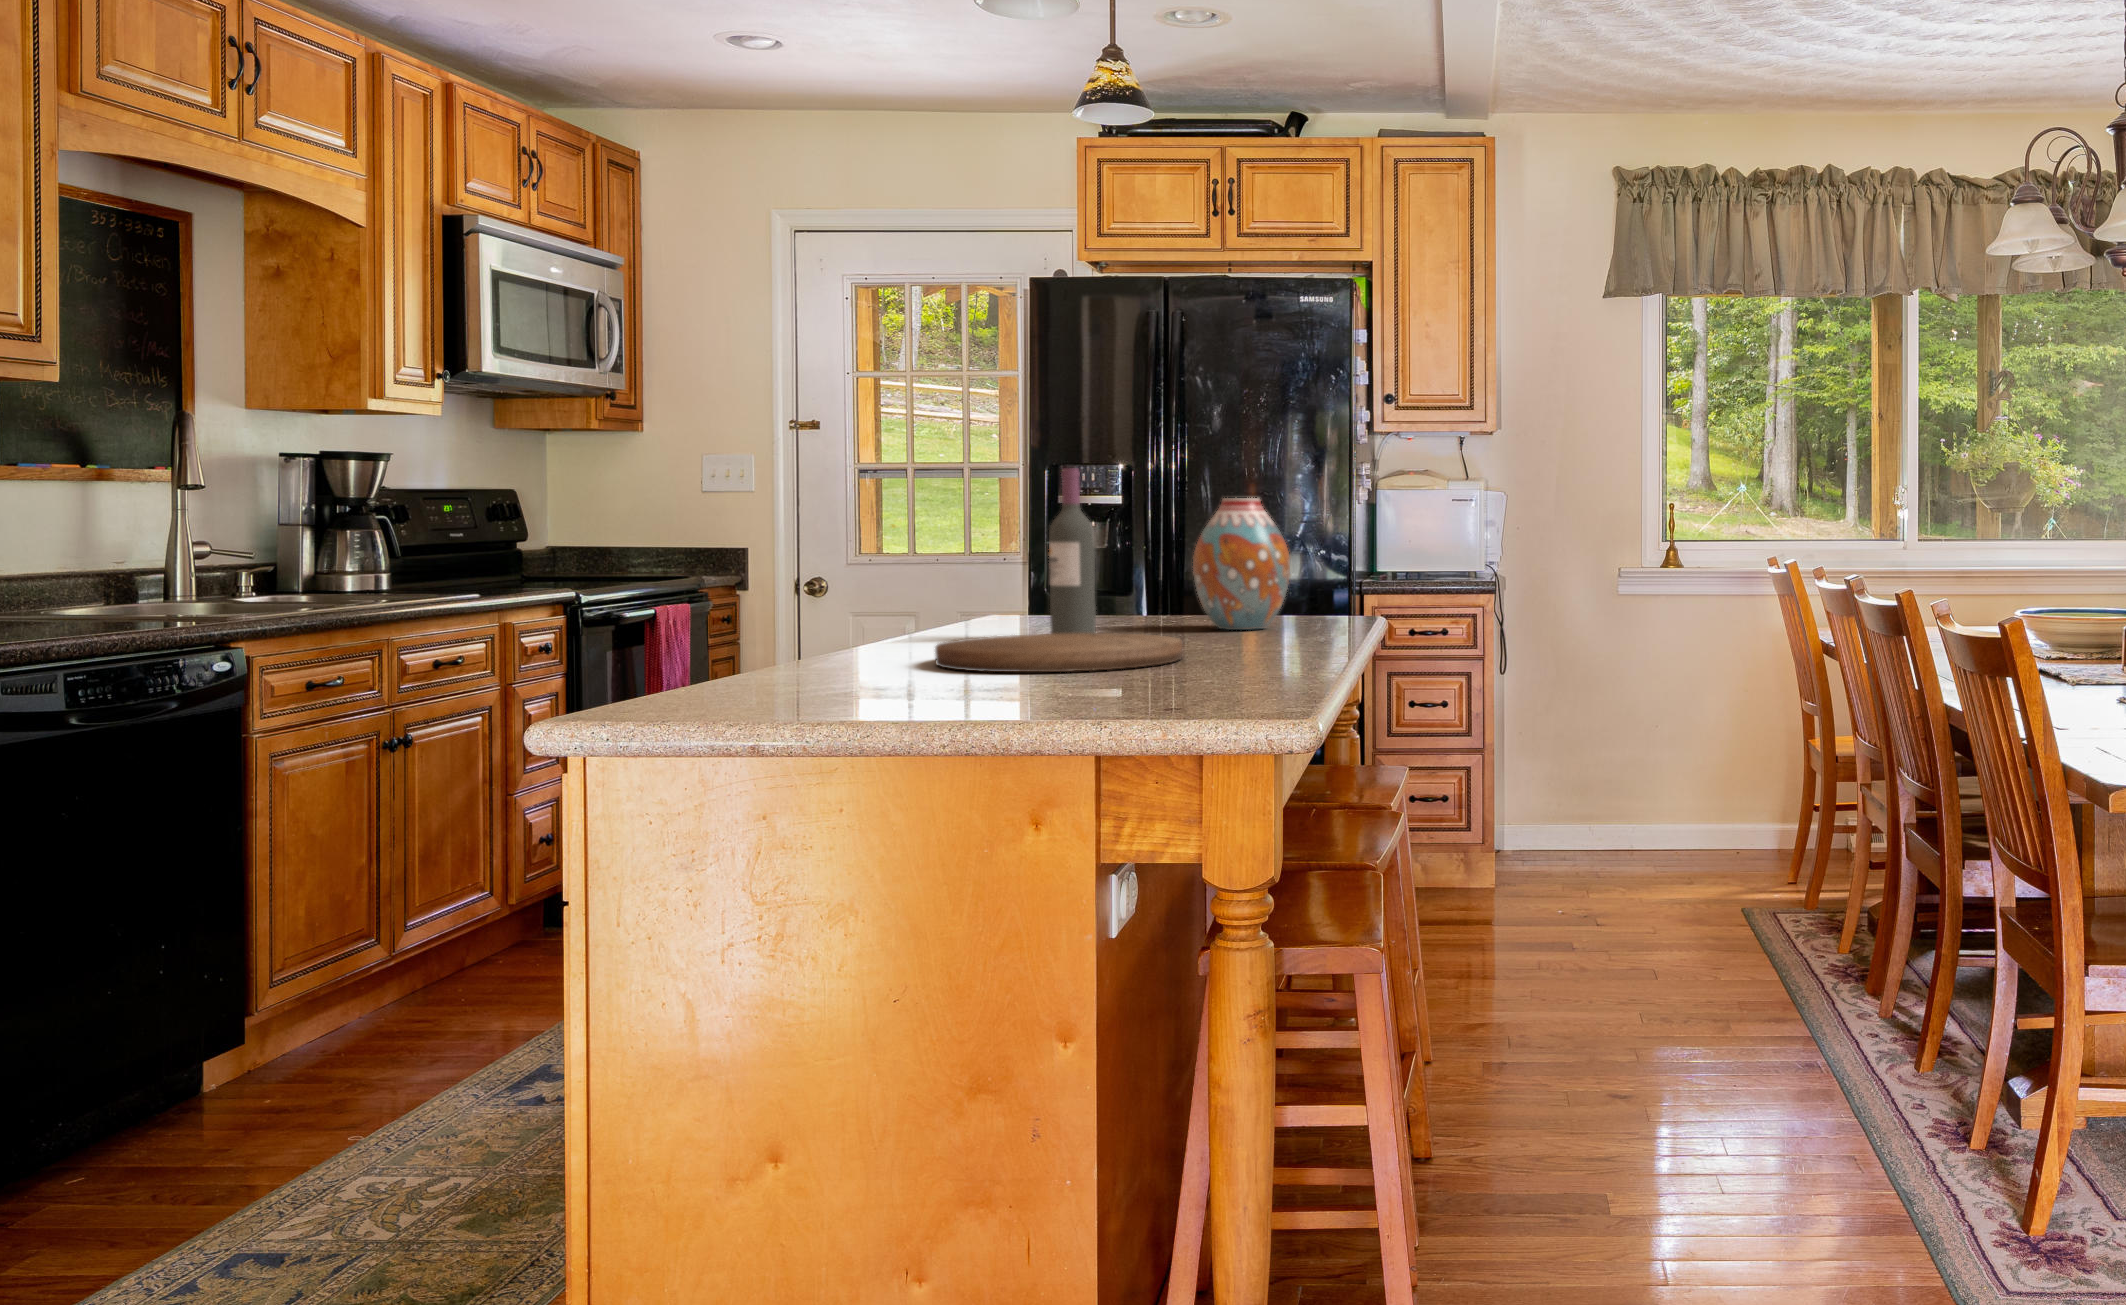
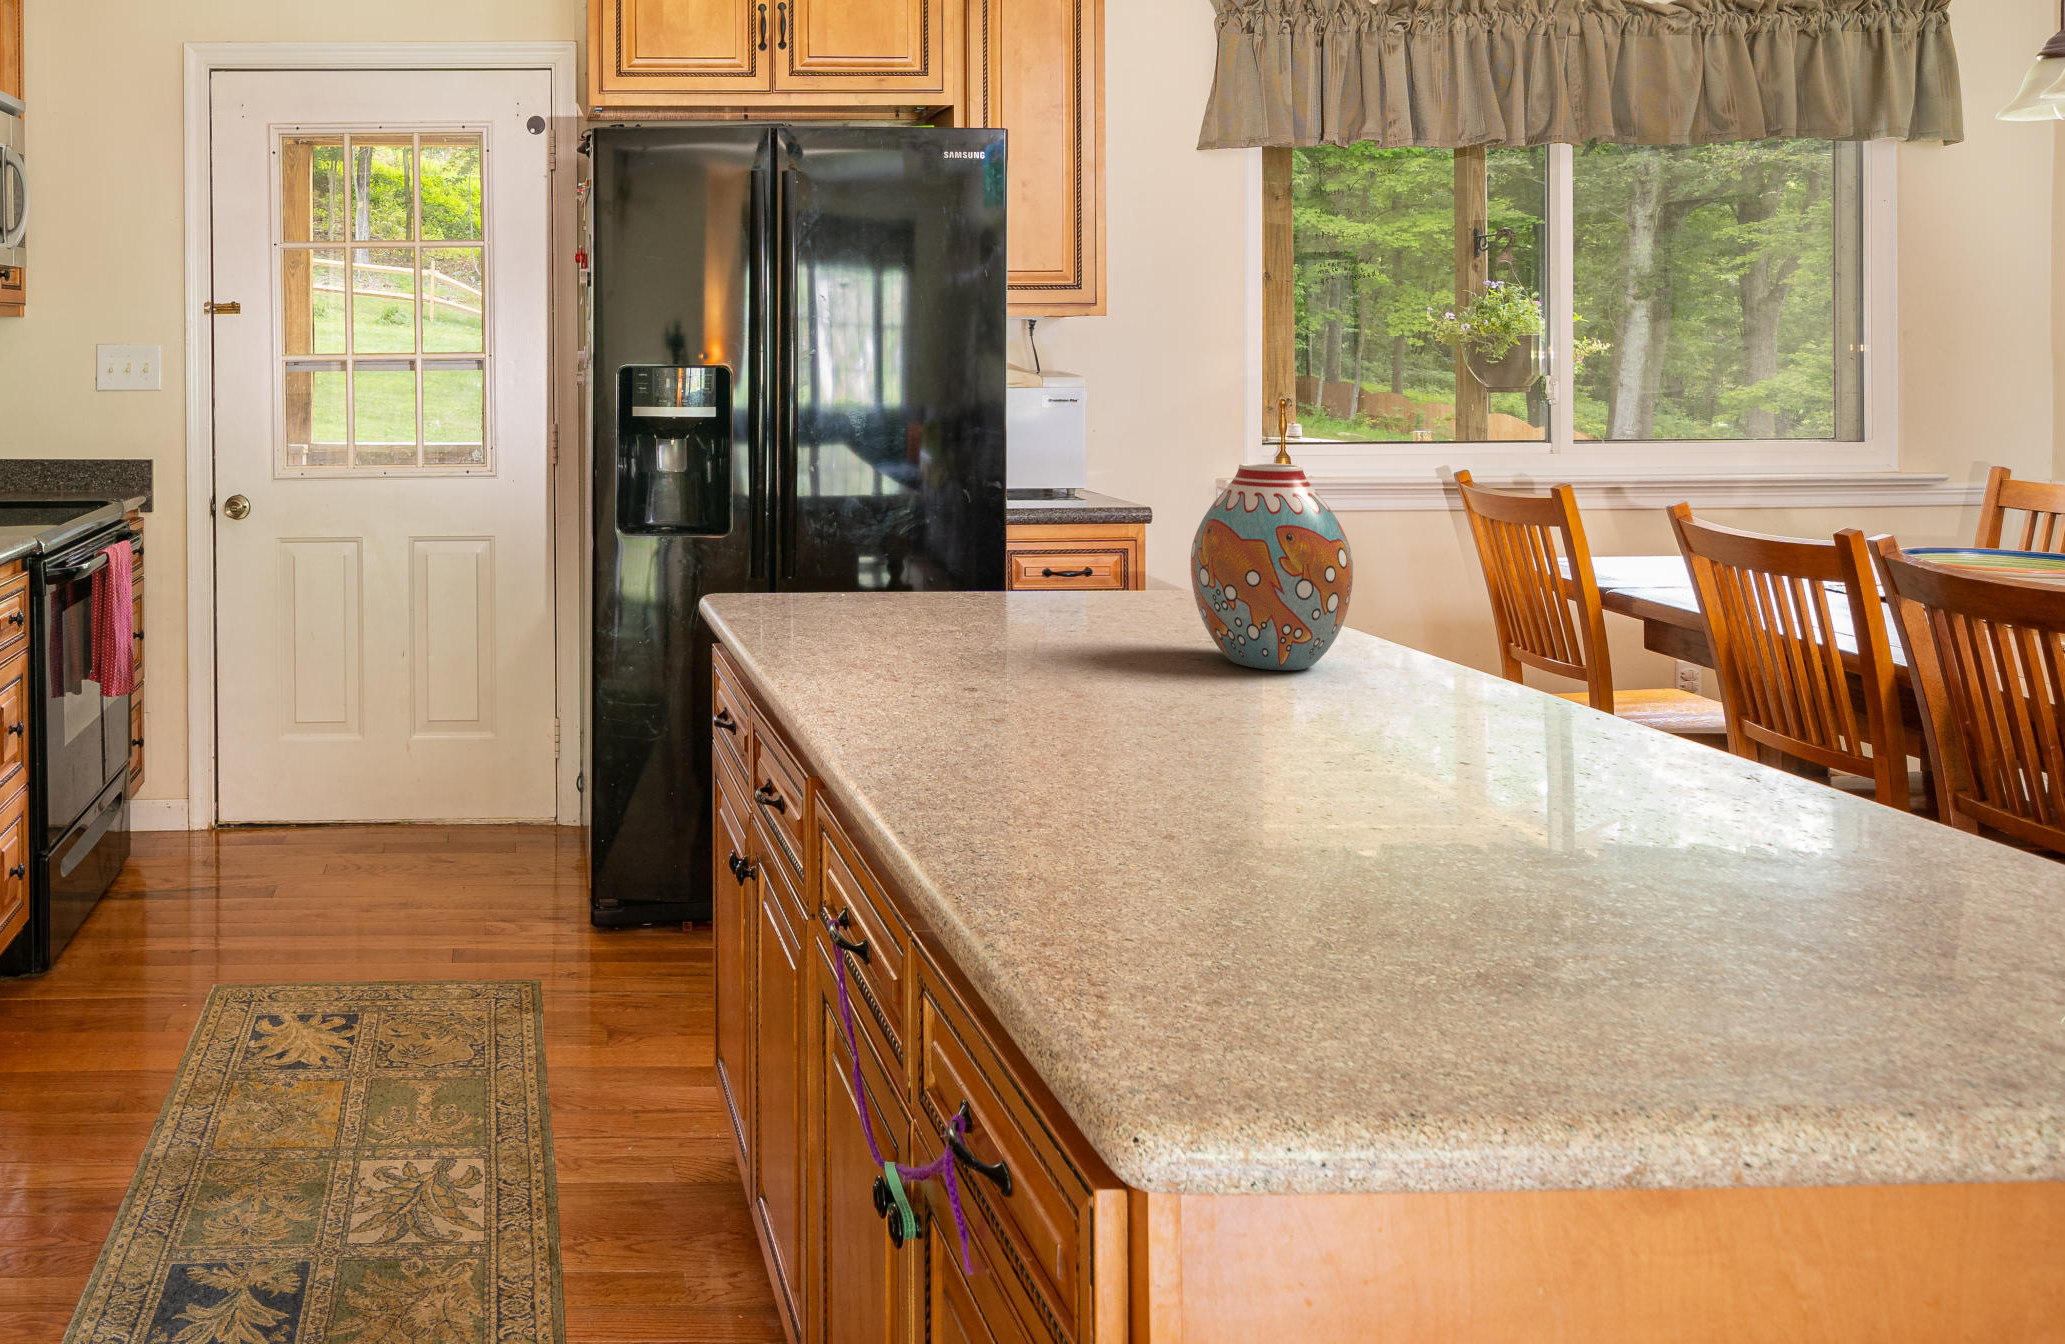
wine bottle: present [1049,468,1096,634] -> none [1098,437,1173,716]
cutting board: present [935,633,1182,672] -> none [1213,742,1724,915]

